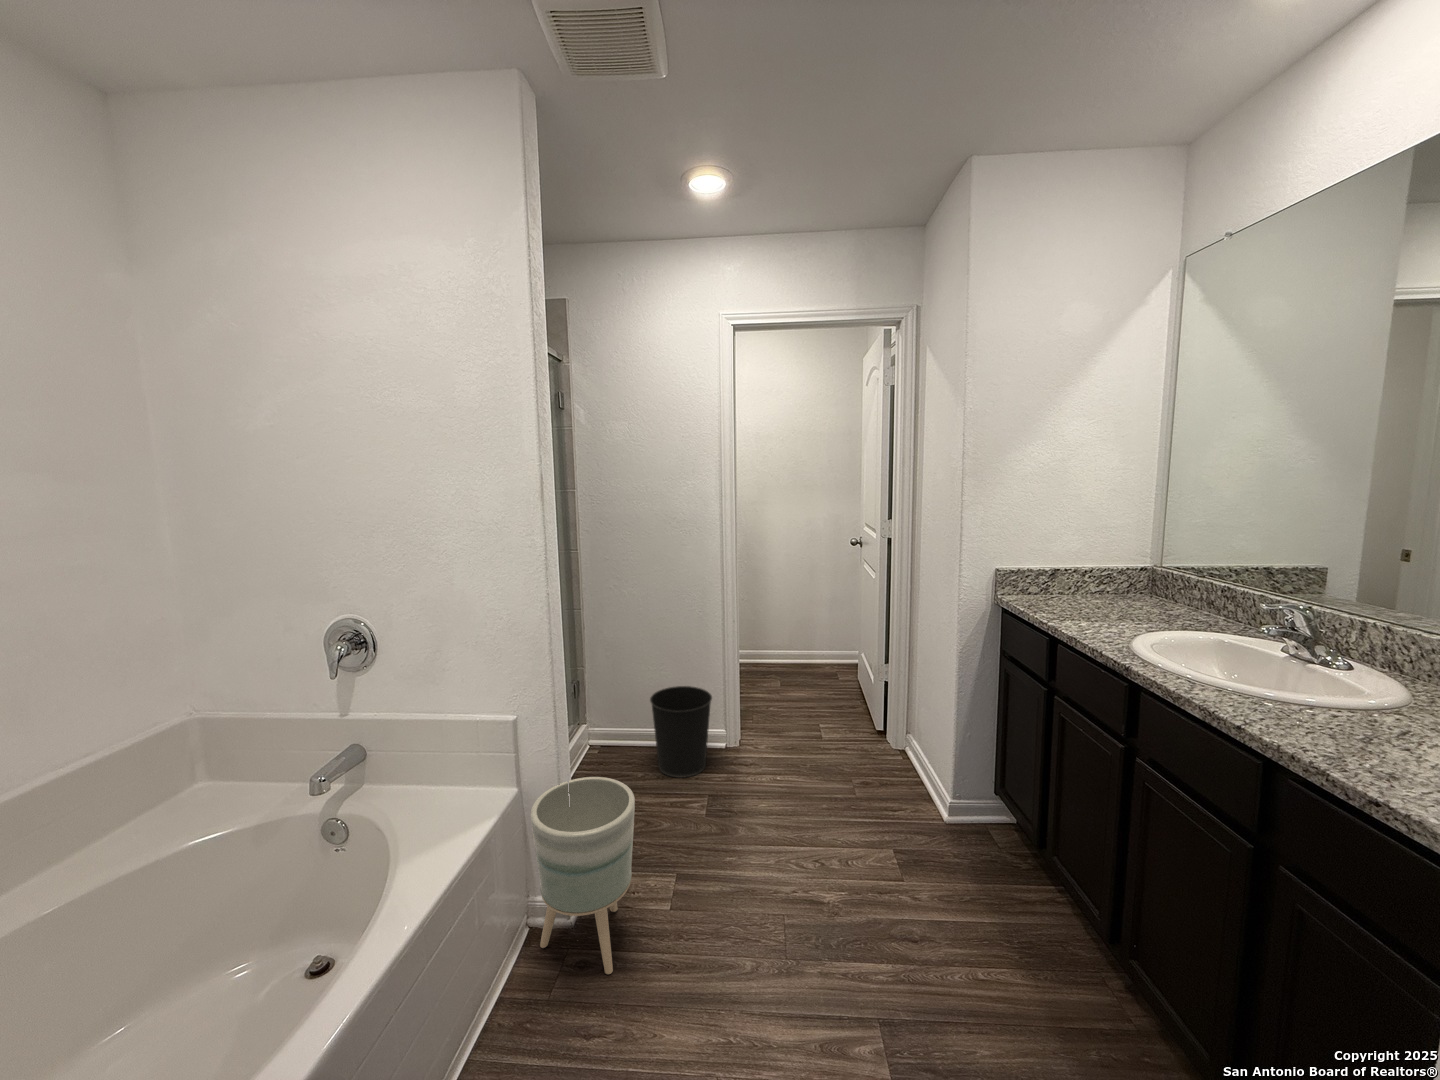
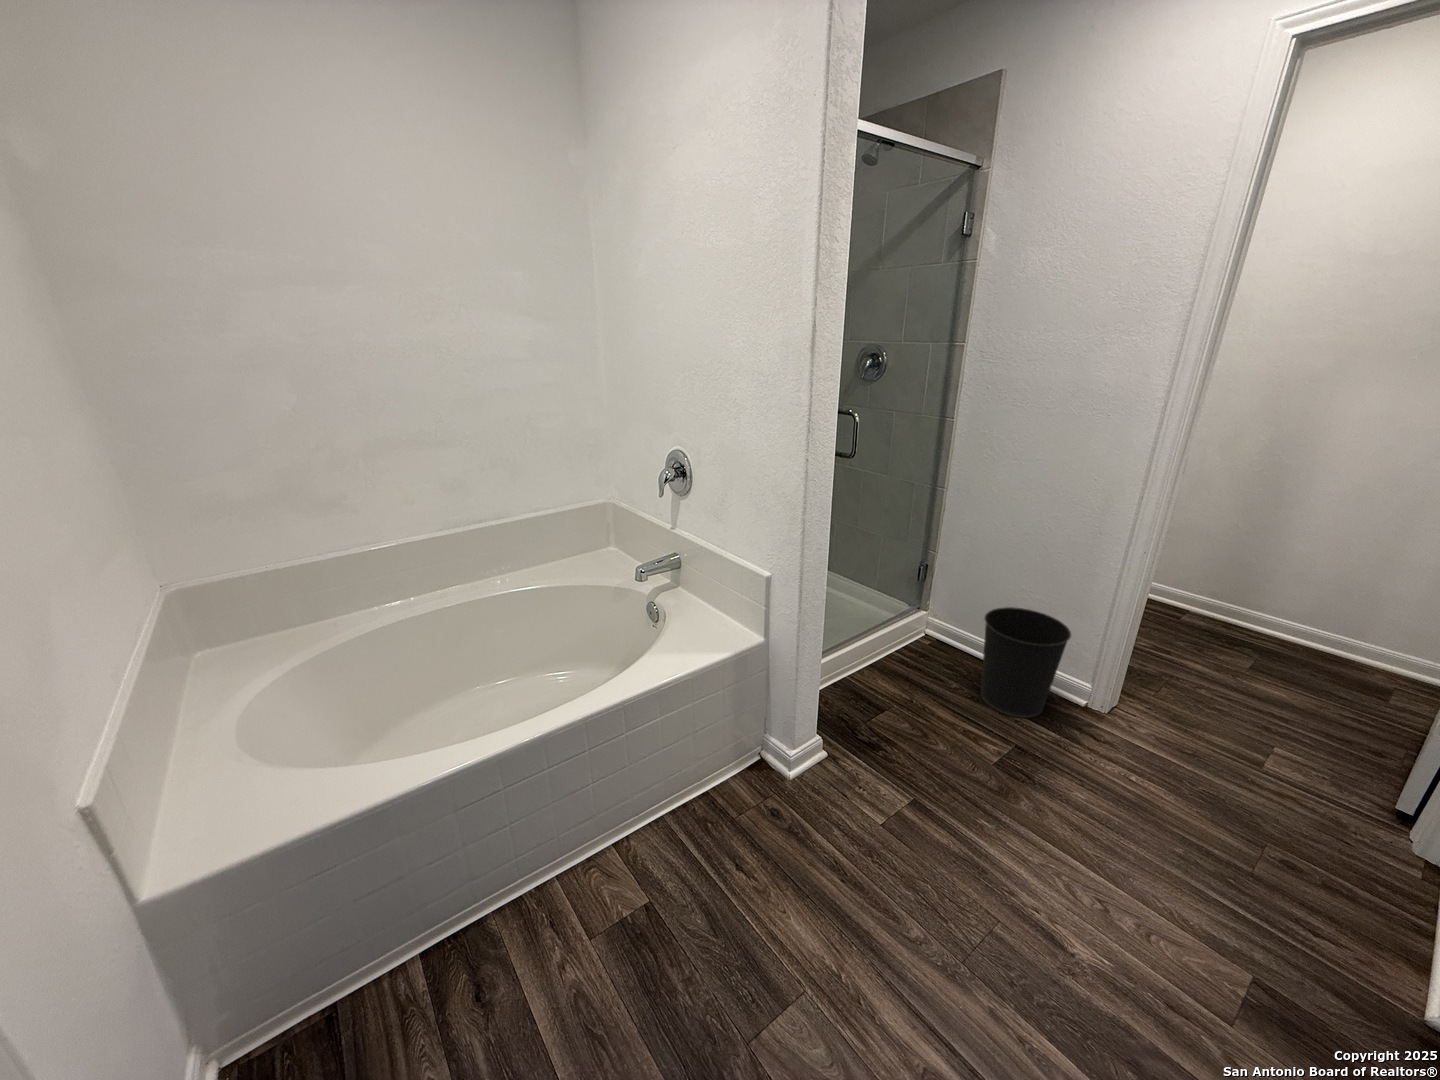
planter: present [531,777,635,974] -> none [750,651,854,836]

